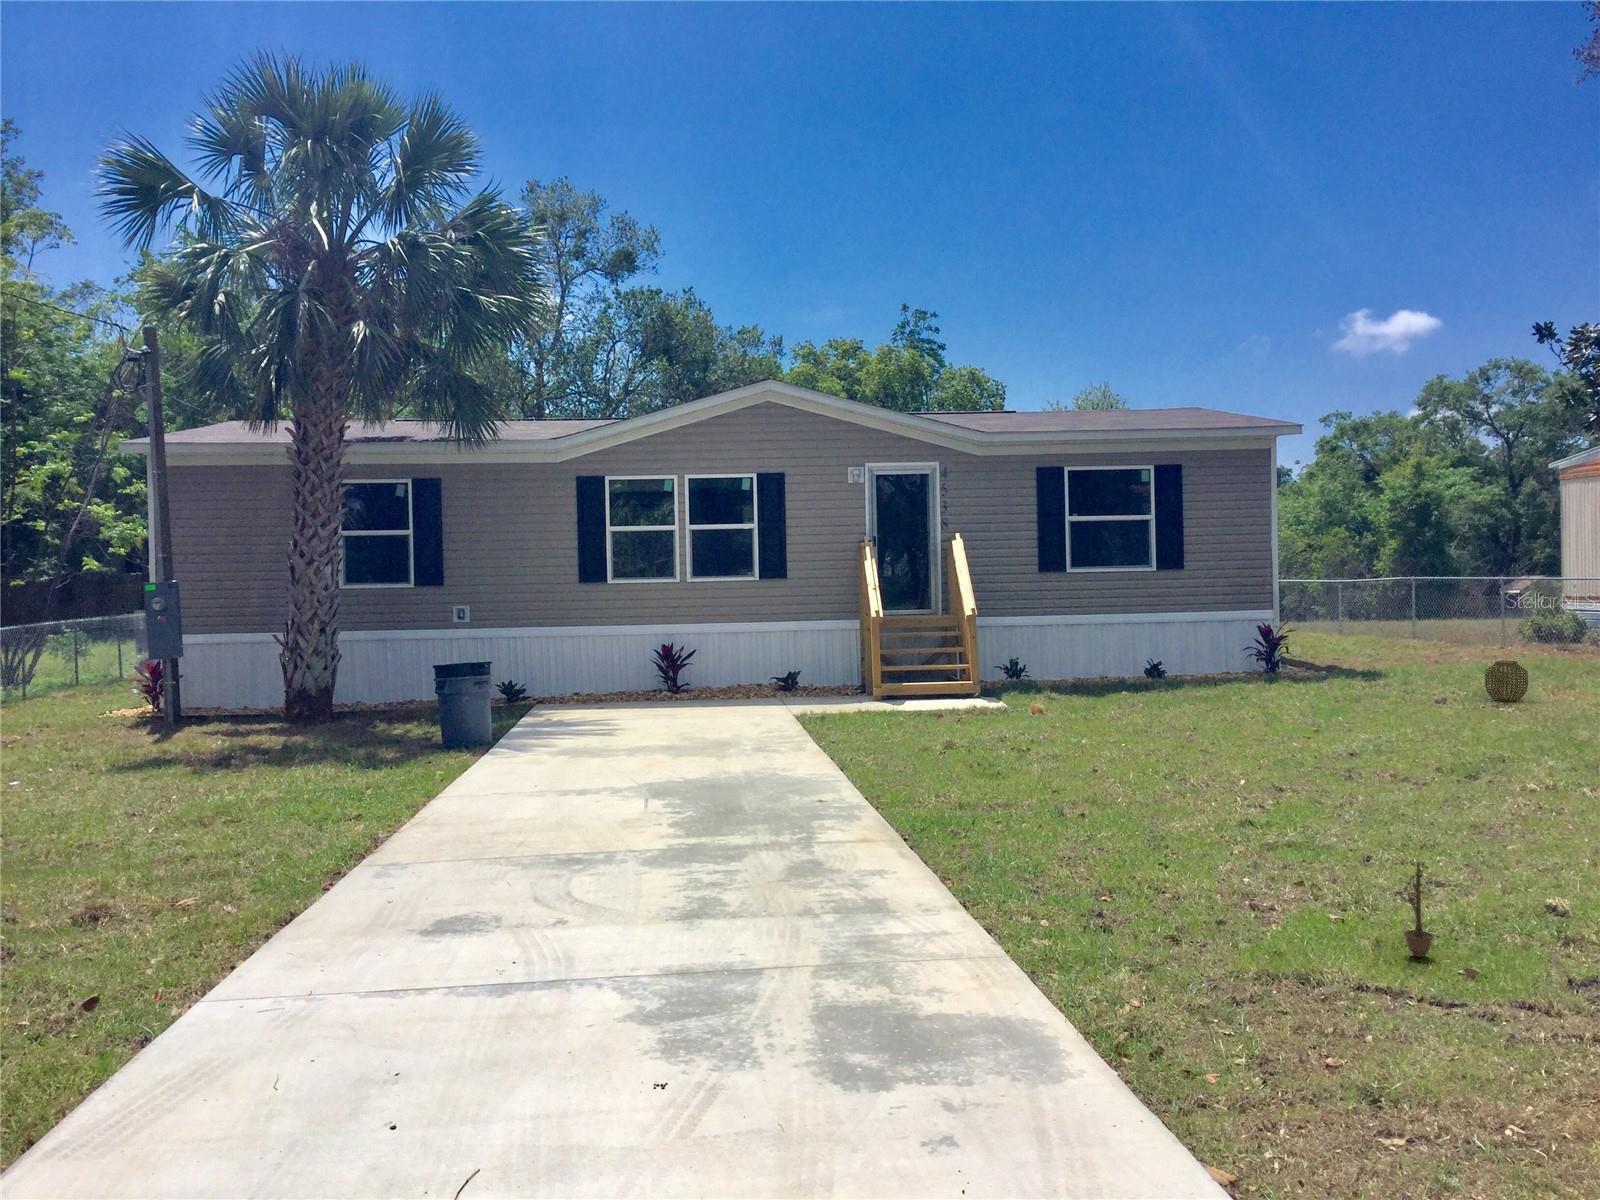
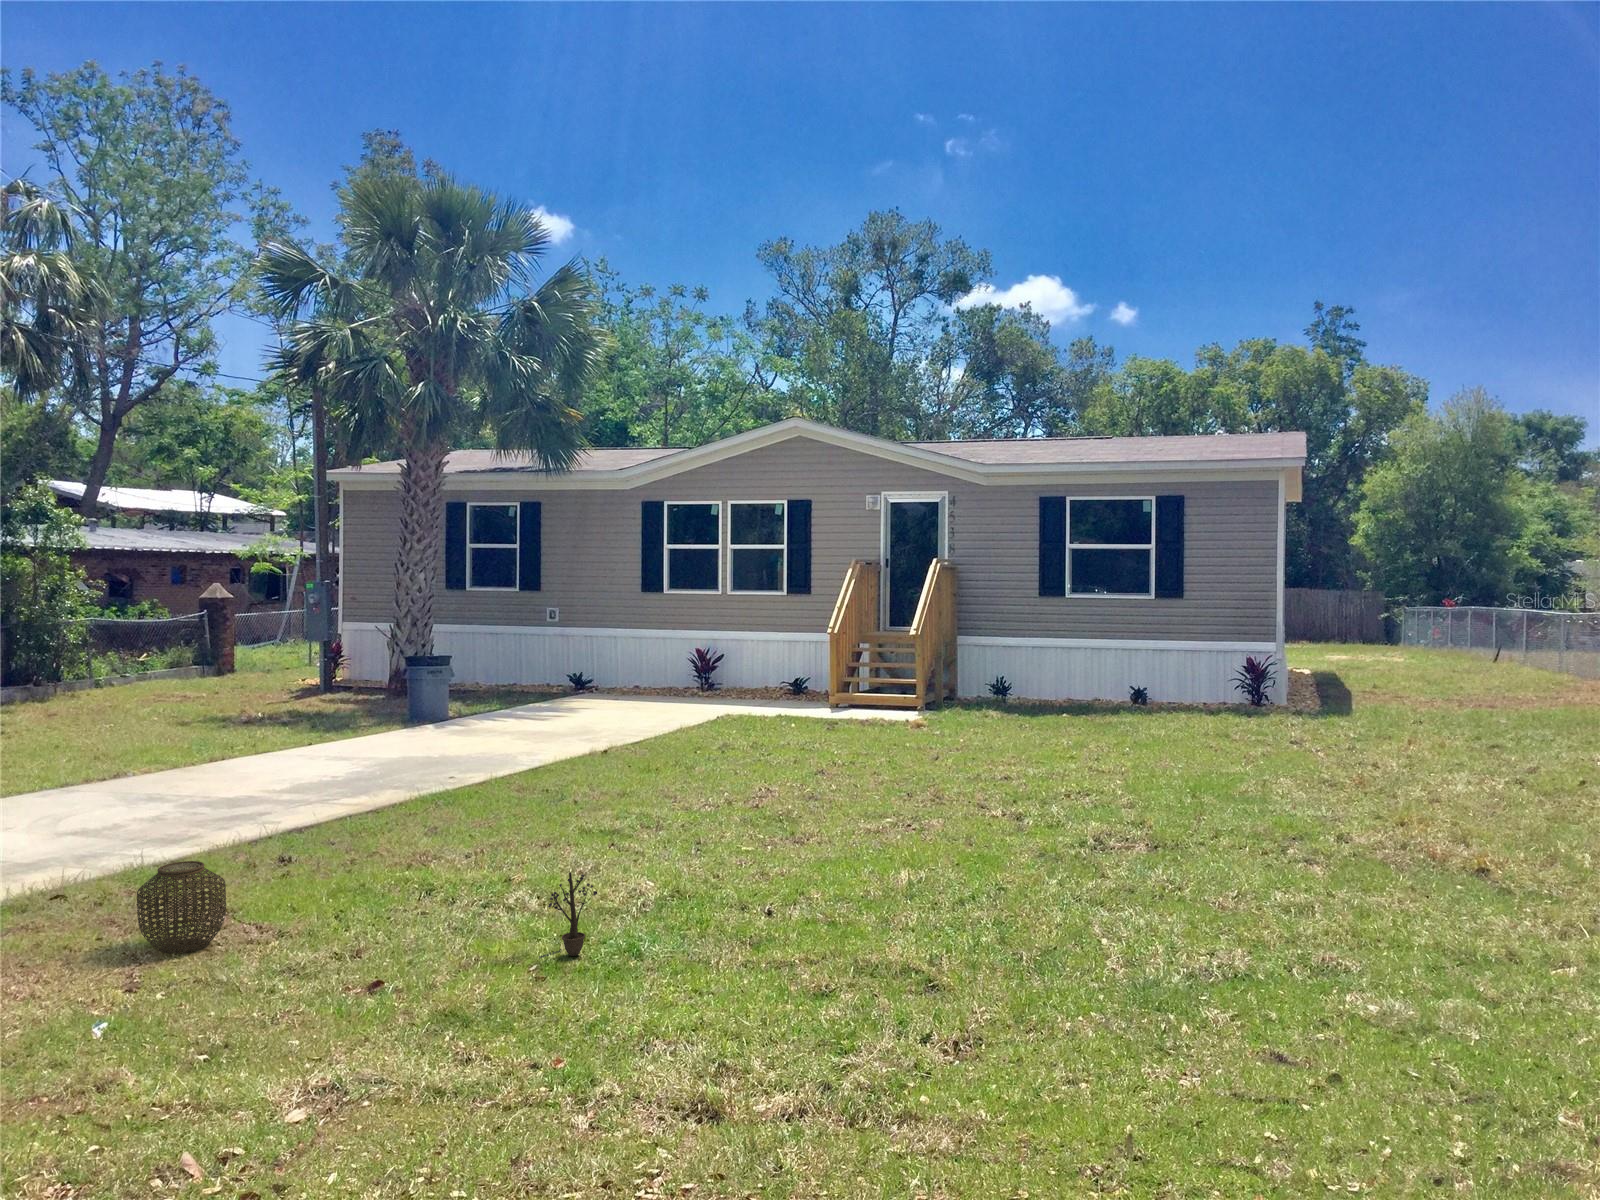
woven basket: present [1485,661,1528,702] -> present [137,861,226,954]

